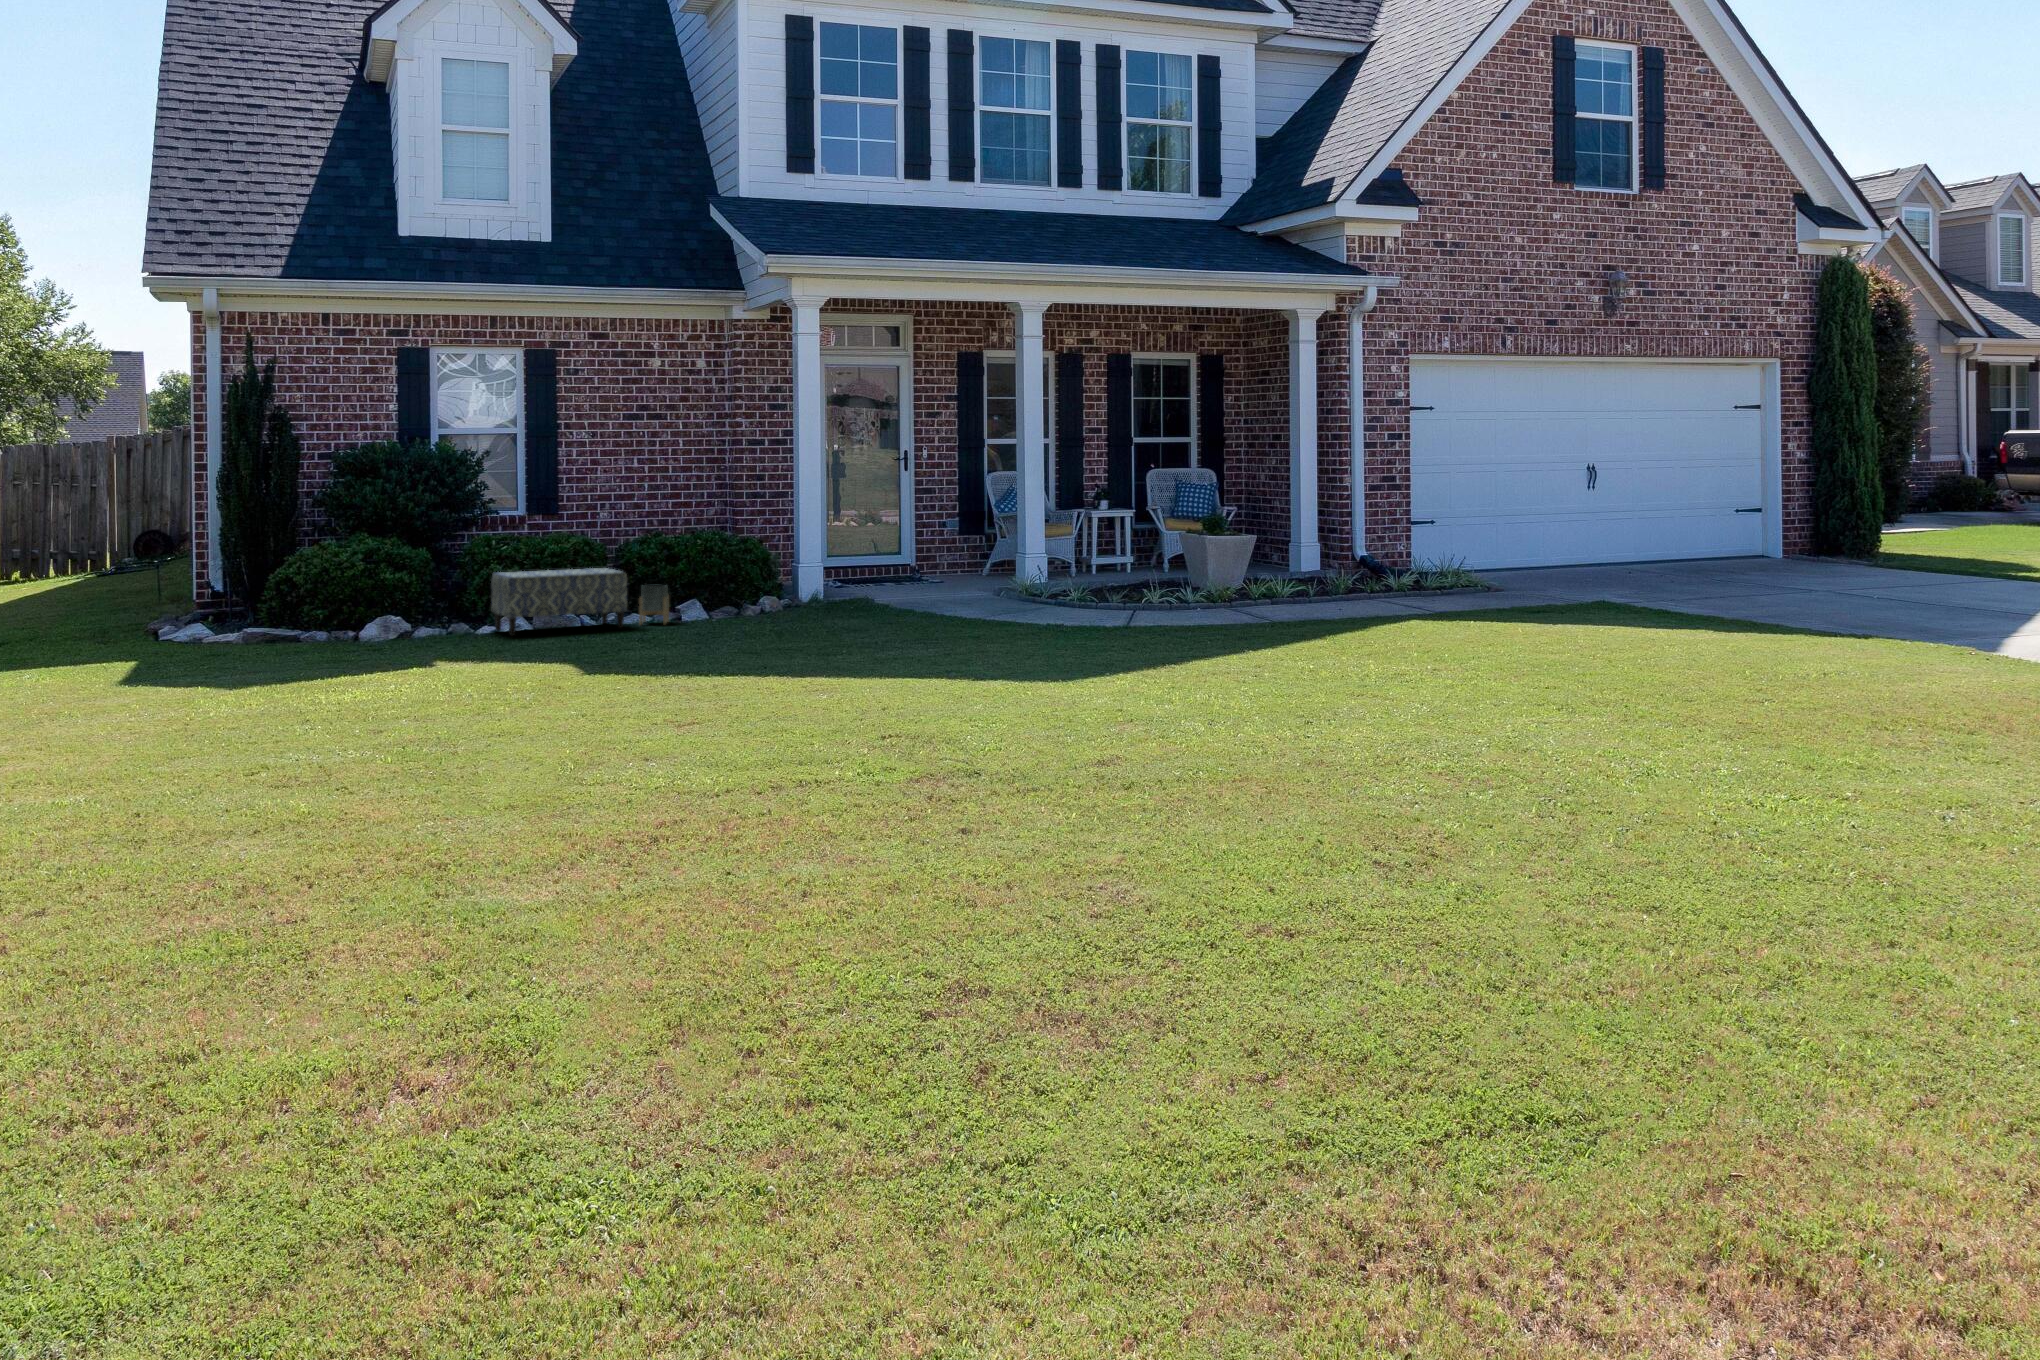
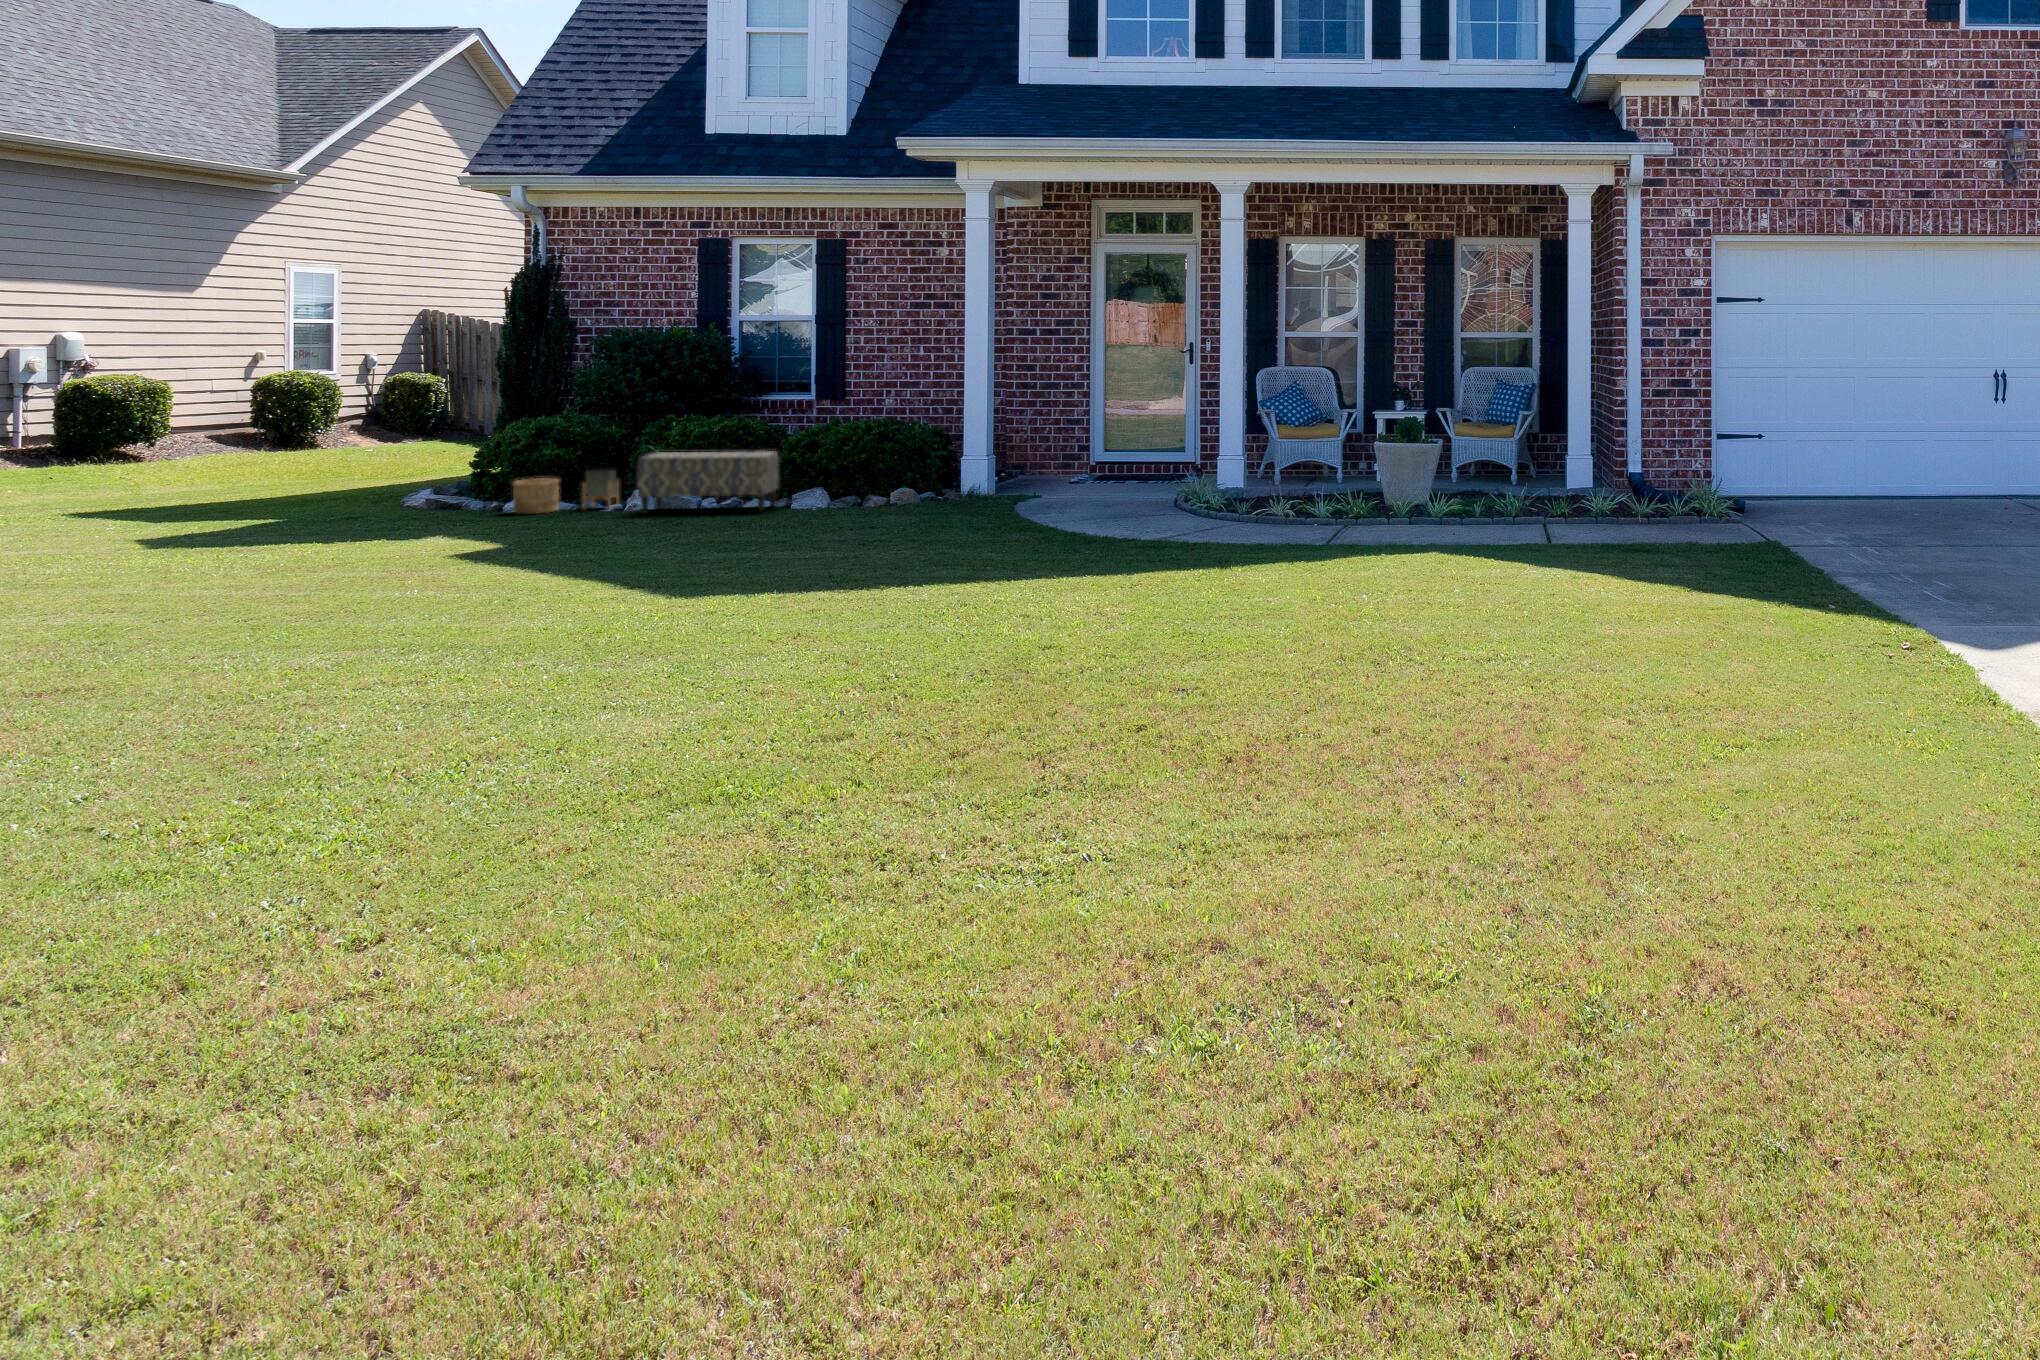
planter: present [639,585,669,625] -> present [582,470,619,509]
wooden bucket: none [357,604,404,643] -> present [512,478,559,514]

